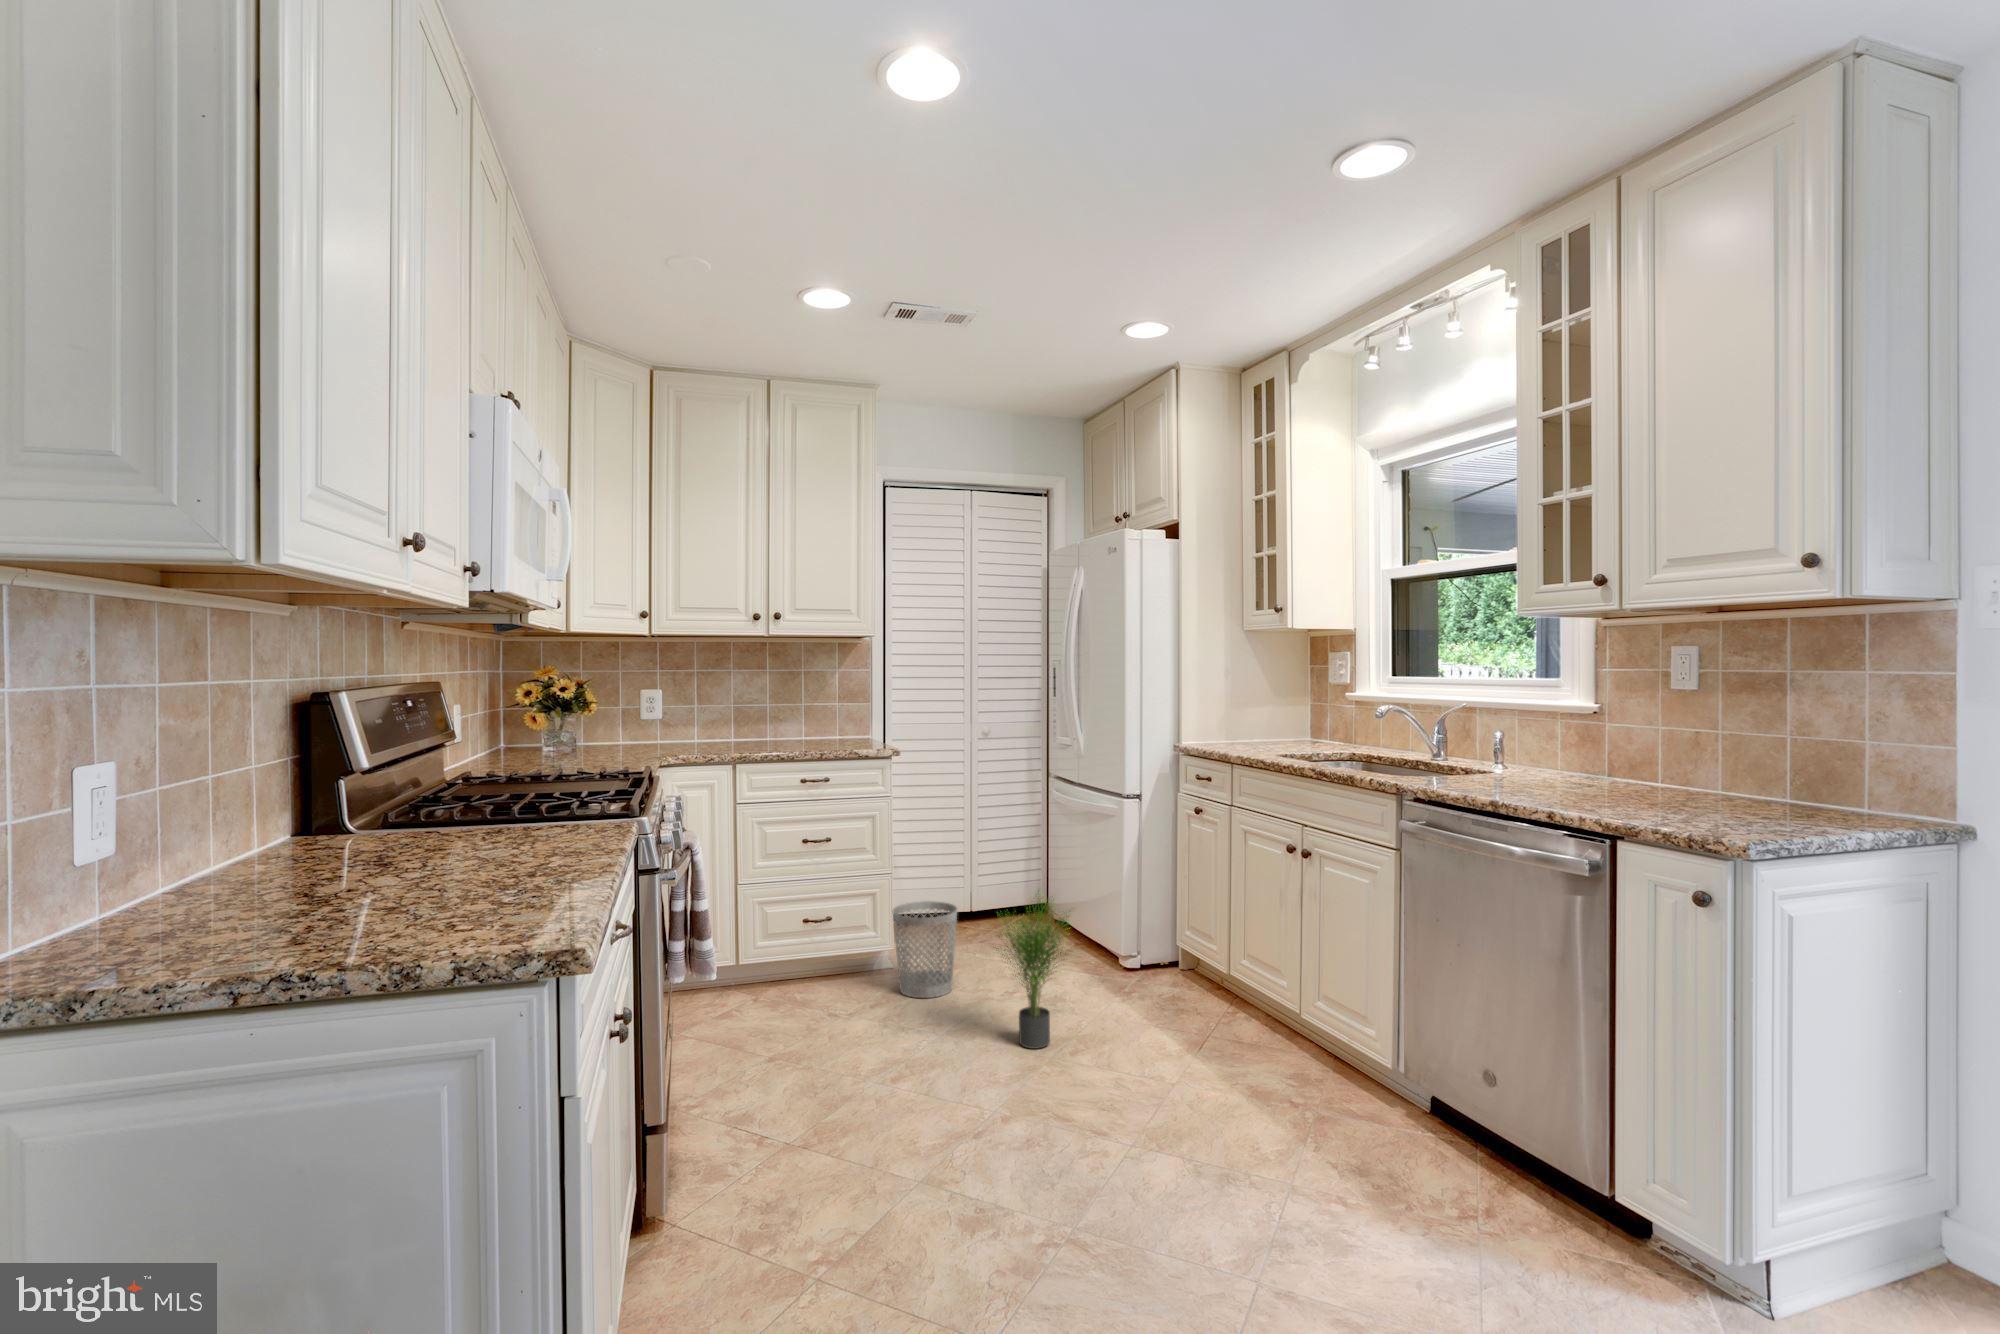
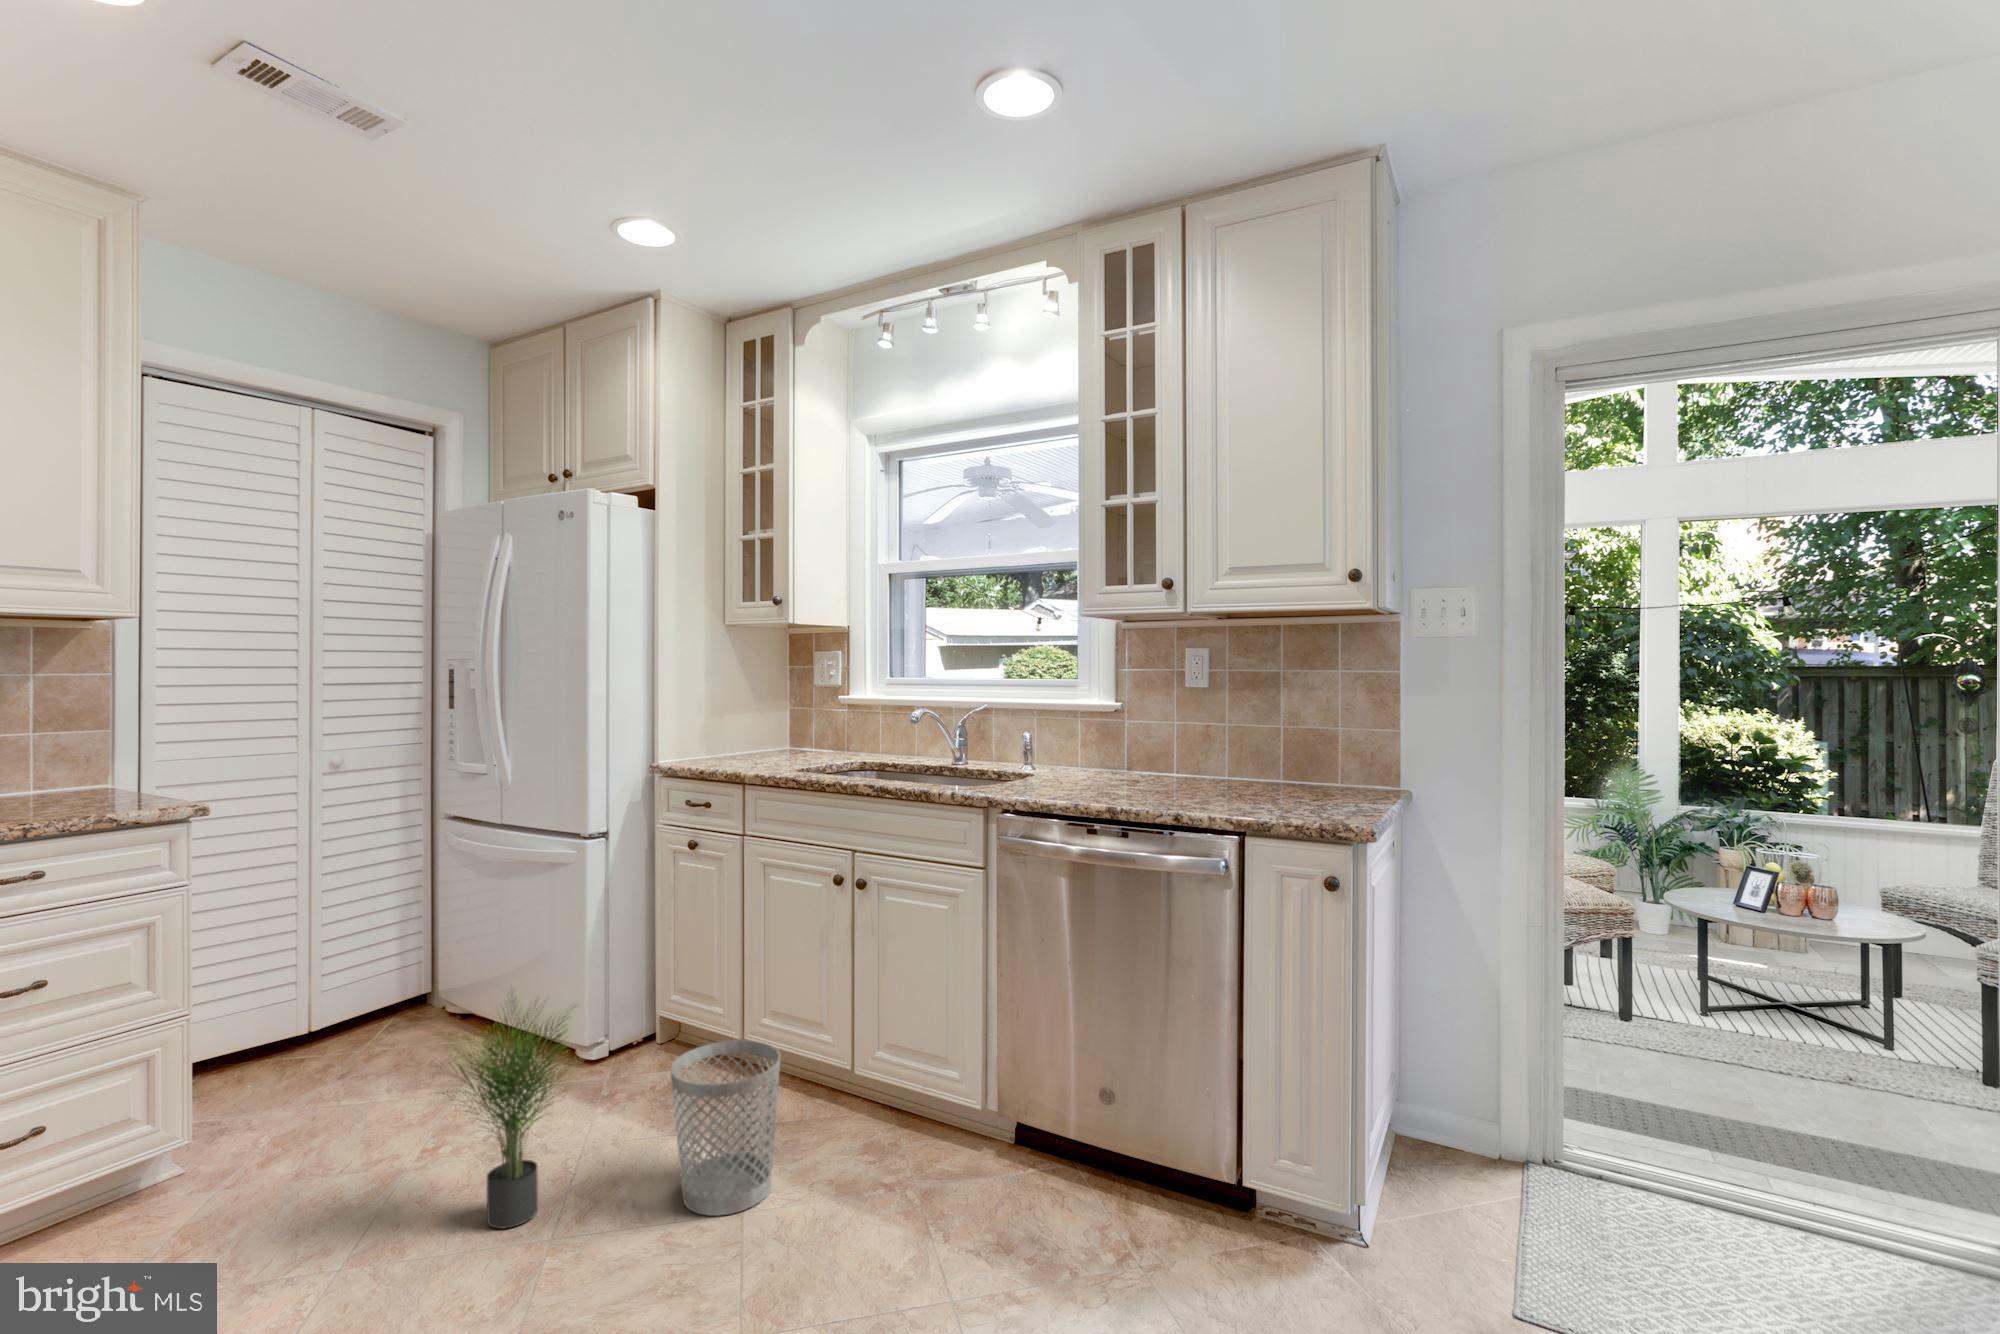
wastebasket: present [892,901,957,998] -> present [670,1040,781,1216]

